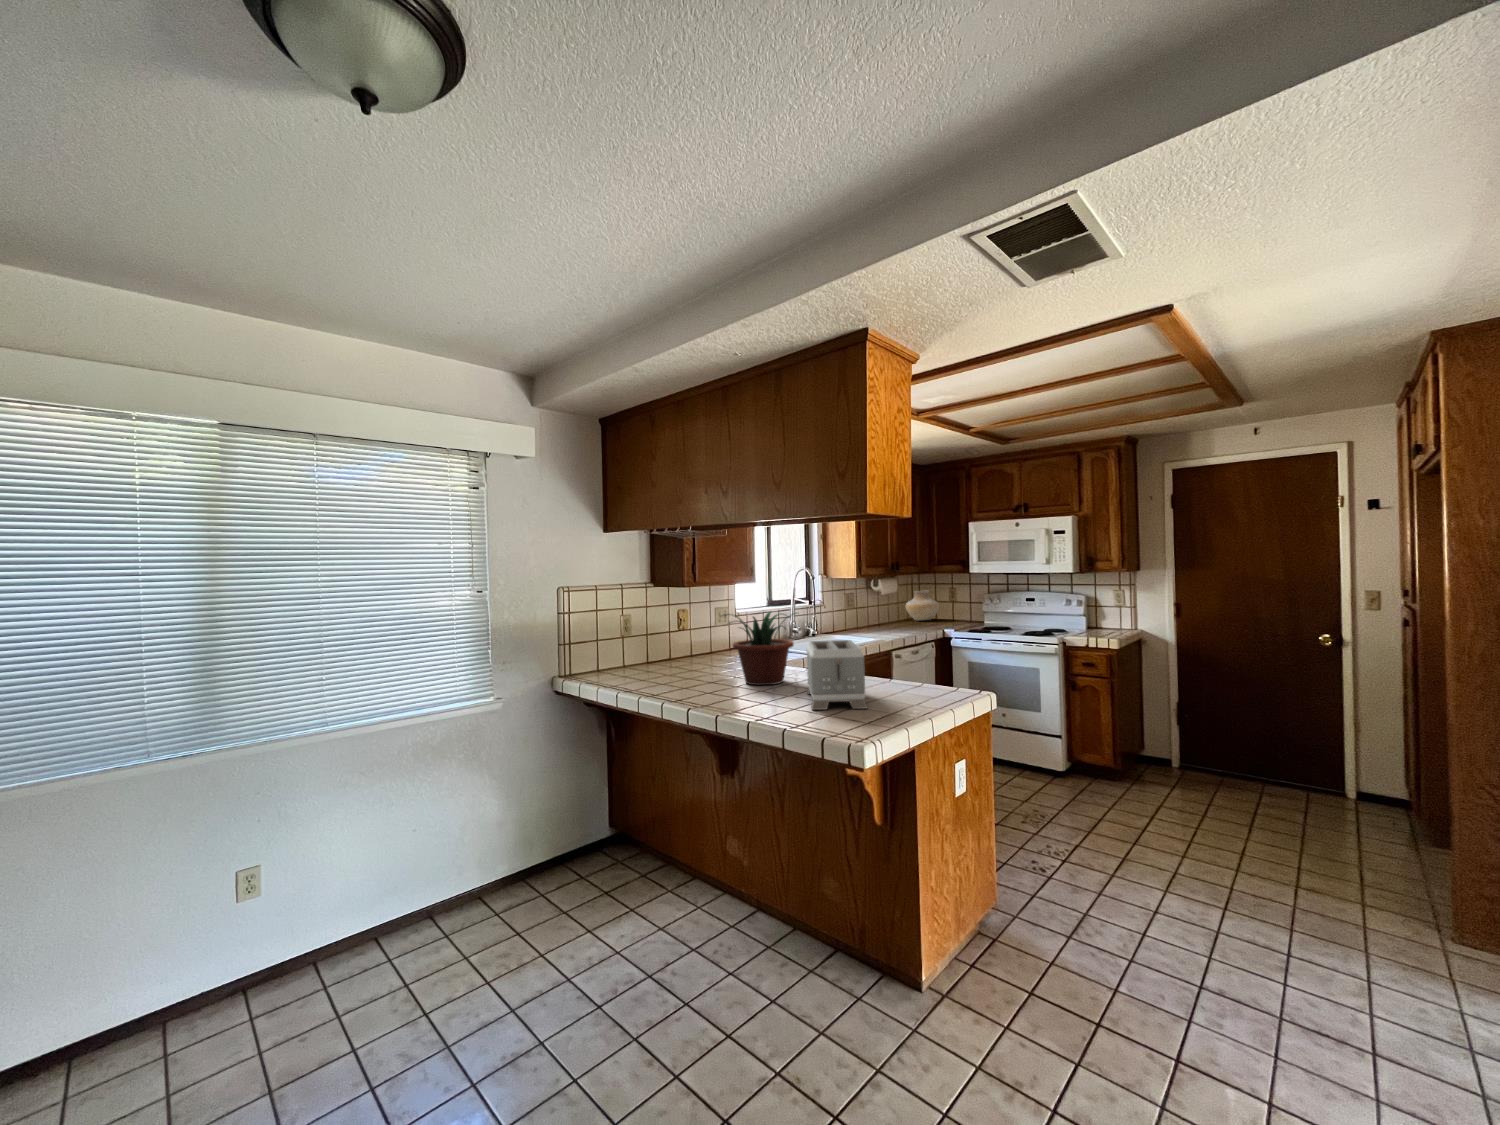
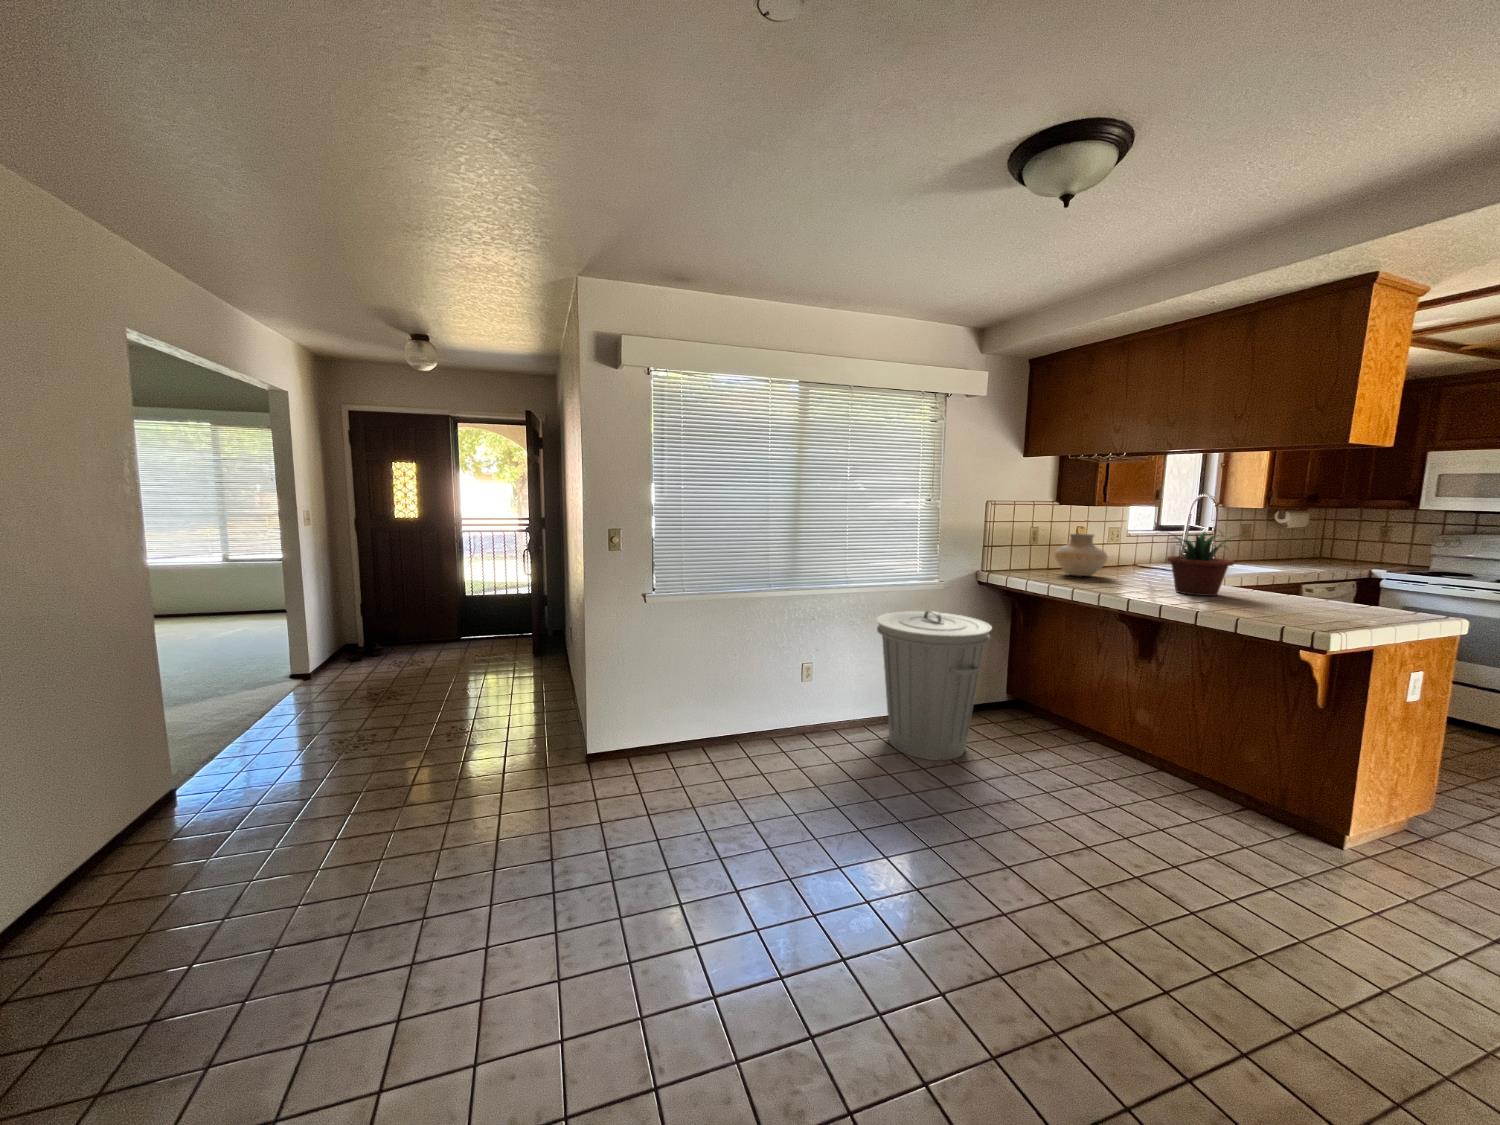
vase: present [906,591,939,620] -> present [1055,534,1107,576]
toaster: present [807,640,867,710] -> none [1255,560,1346,623]
trash can: none [364,742,537,978] -> present [876,611,992,760]

